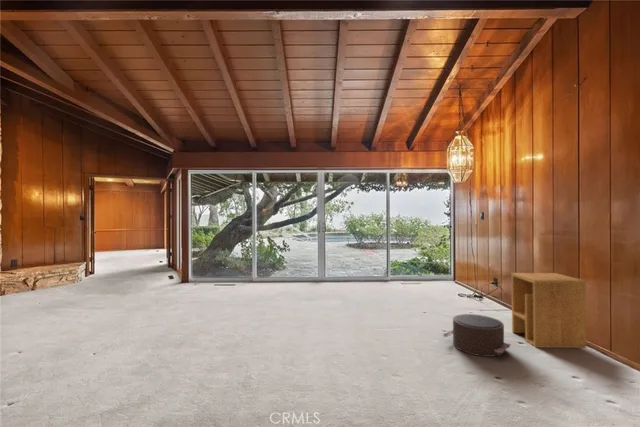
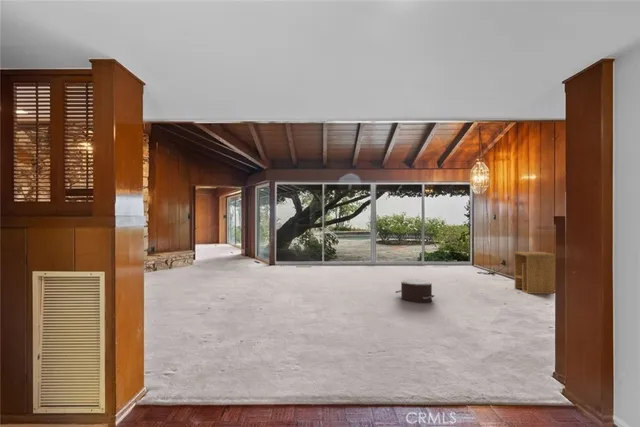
pouf: present [443,314,511,357] -> present [395,279,434,302]

